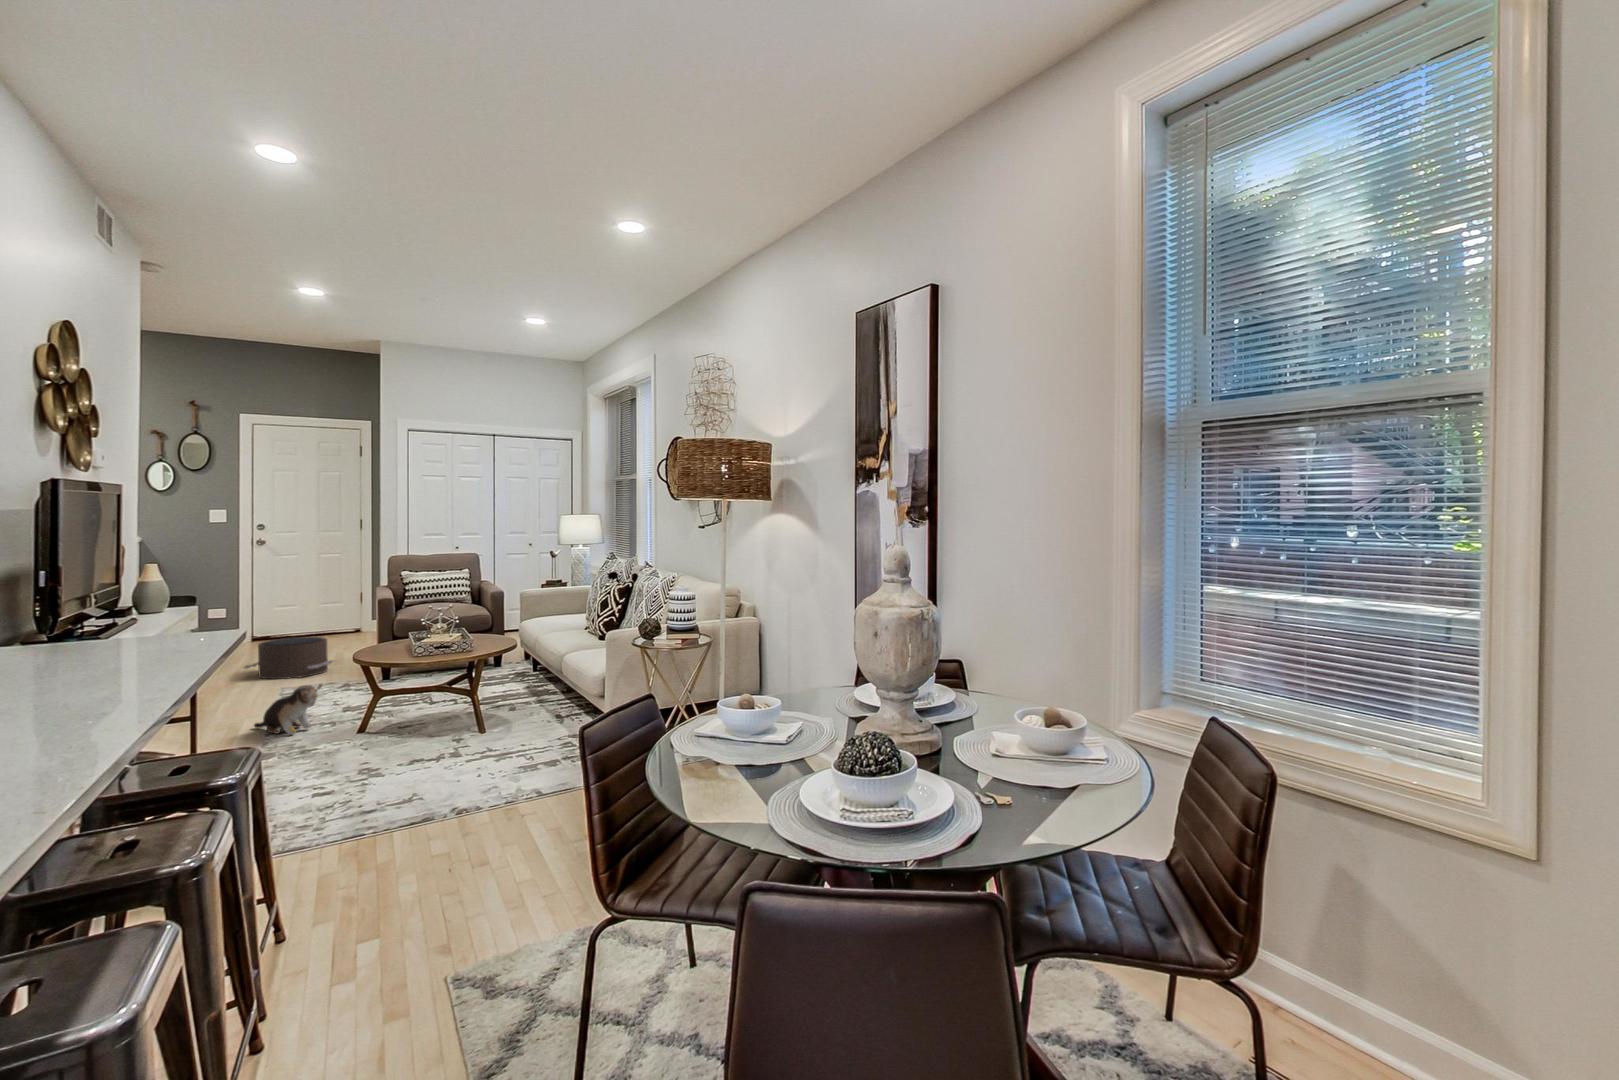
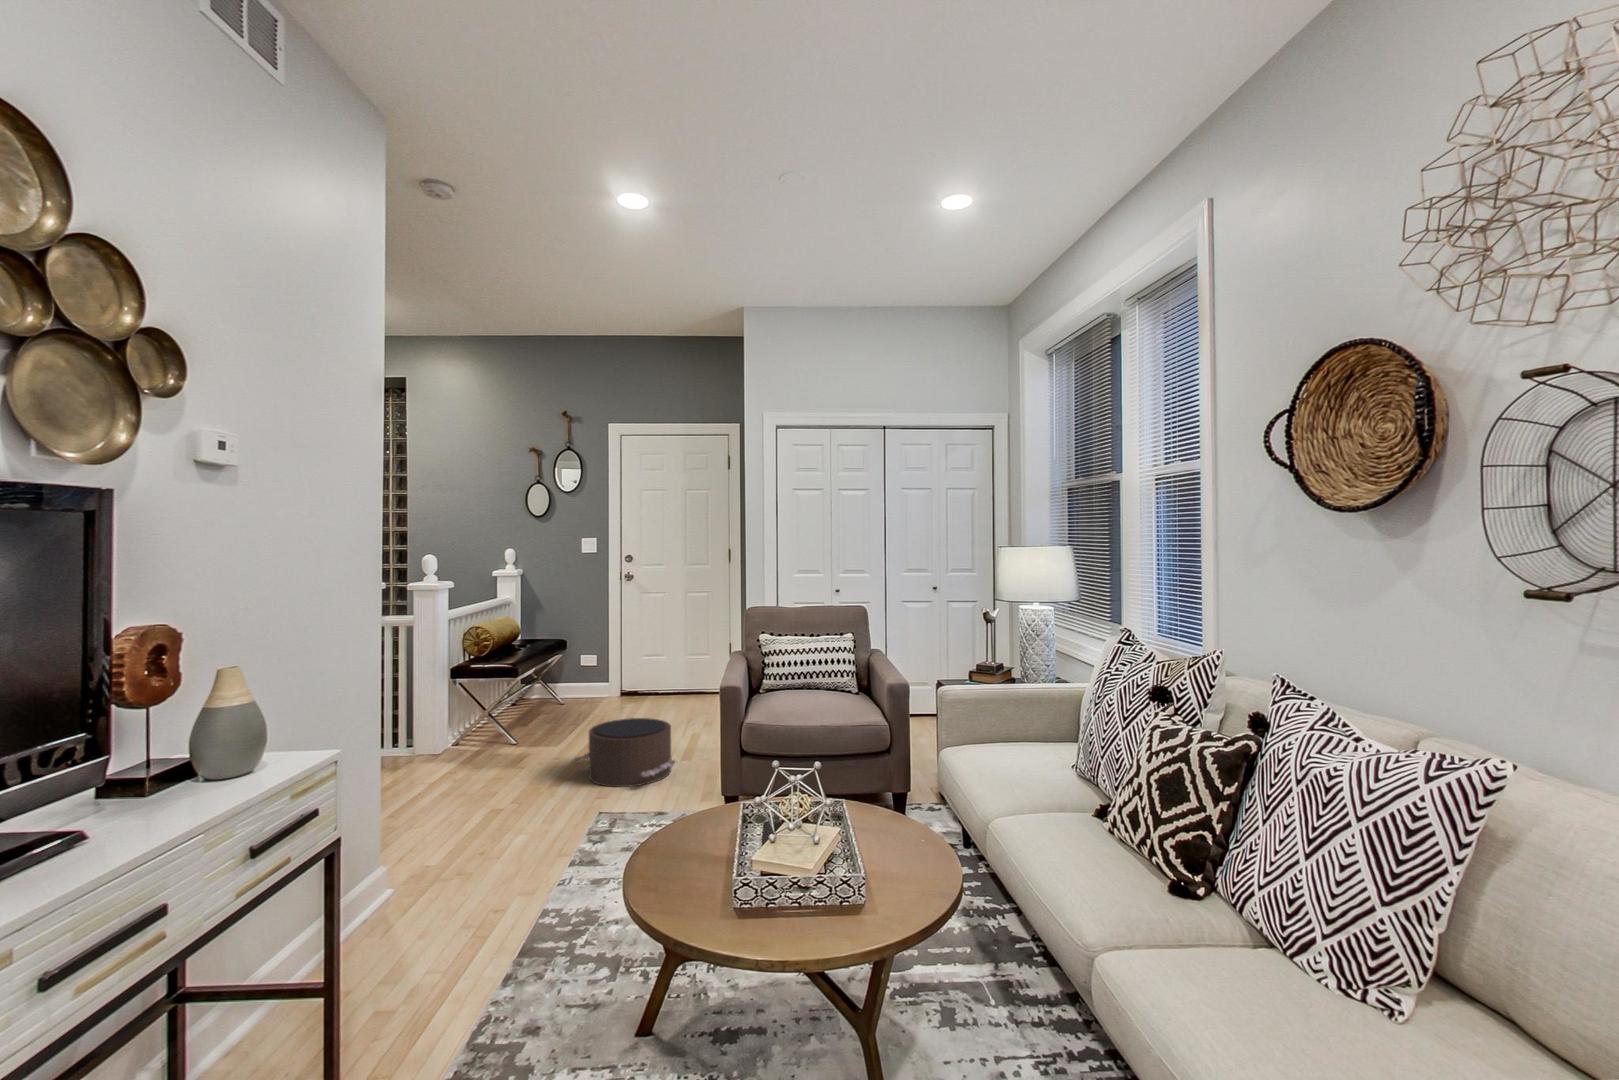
plush toy: present [254,683,322,735] -> none [498,915,586,1016]

